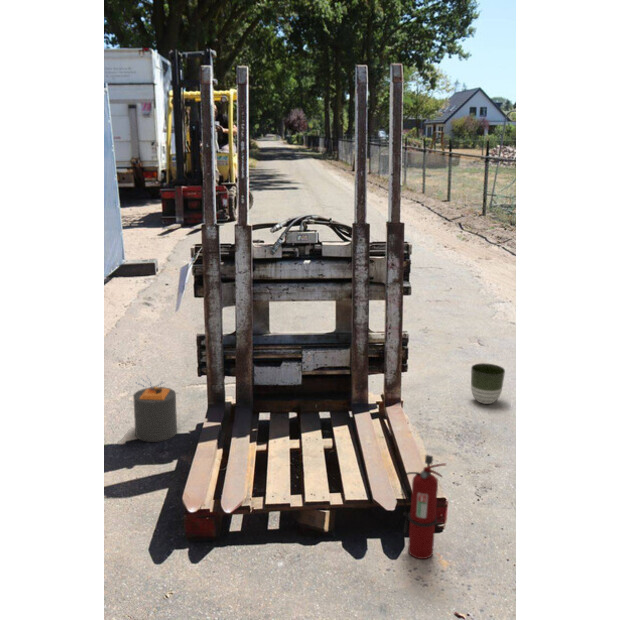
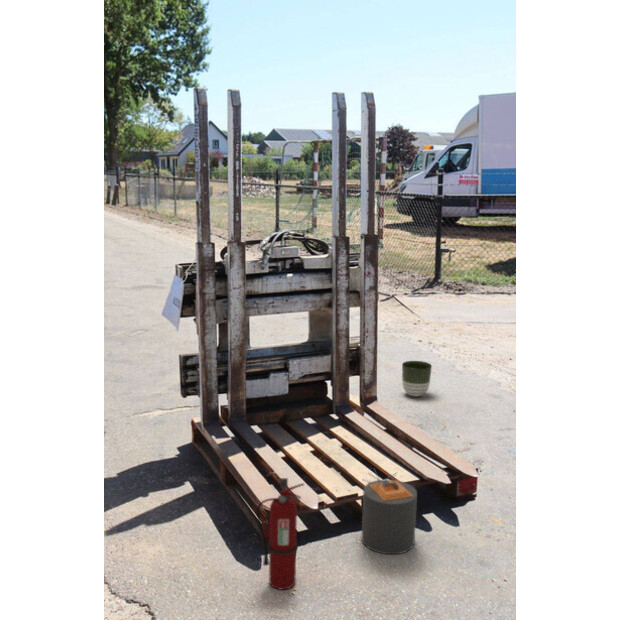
trash can: present [133,380,177,442] -> present [362,471,417,554]
fire extinguisher: present [400,455,445,559] -> present [257,478,304,589]

